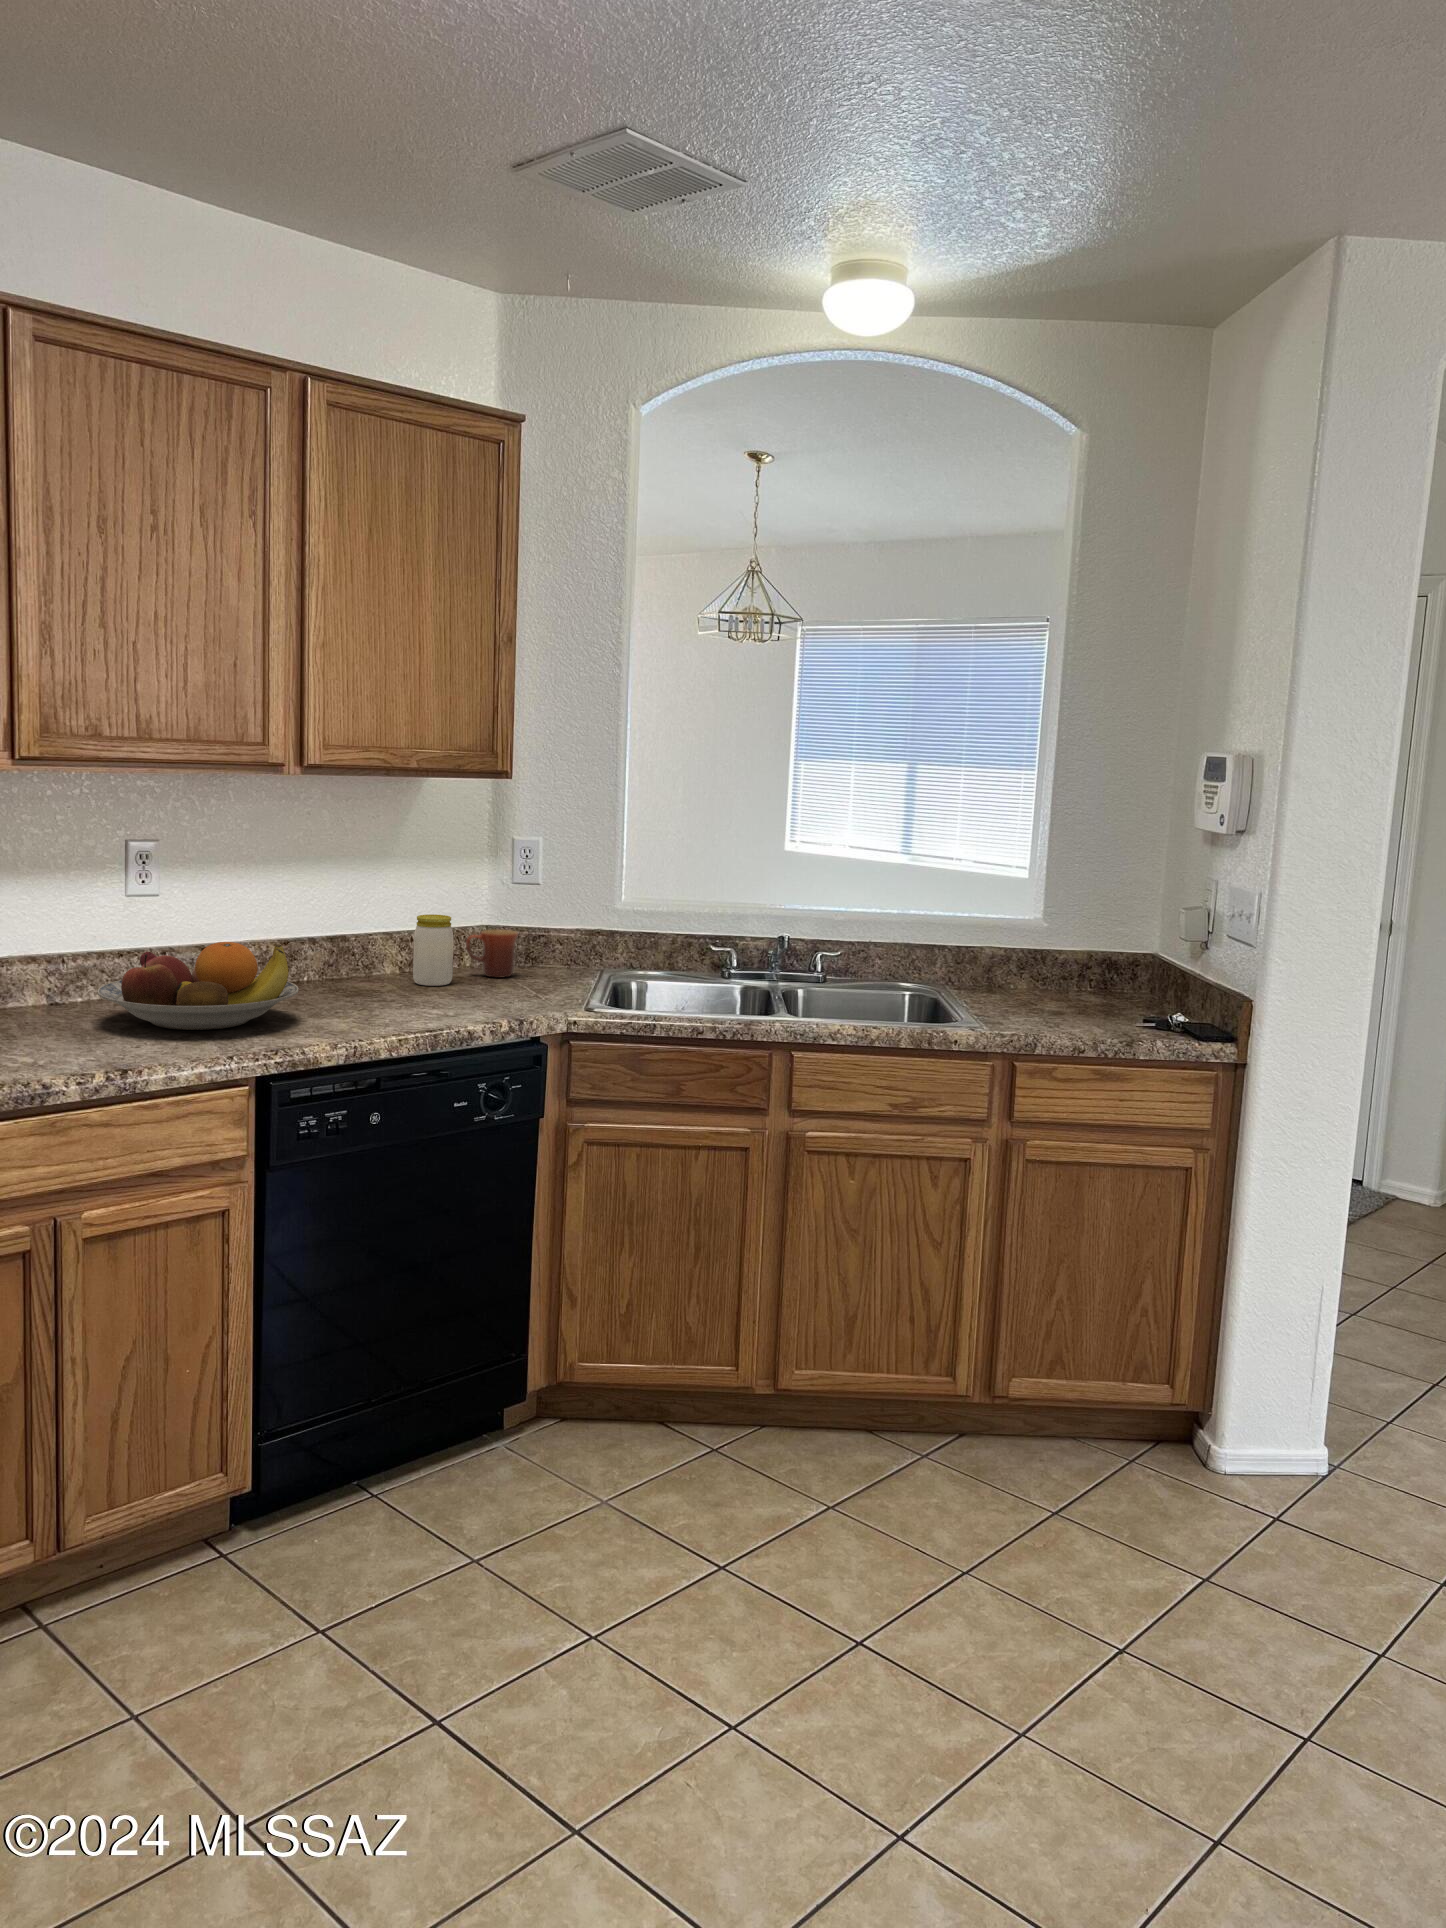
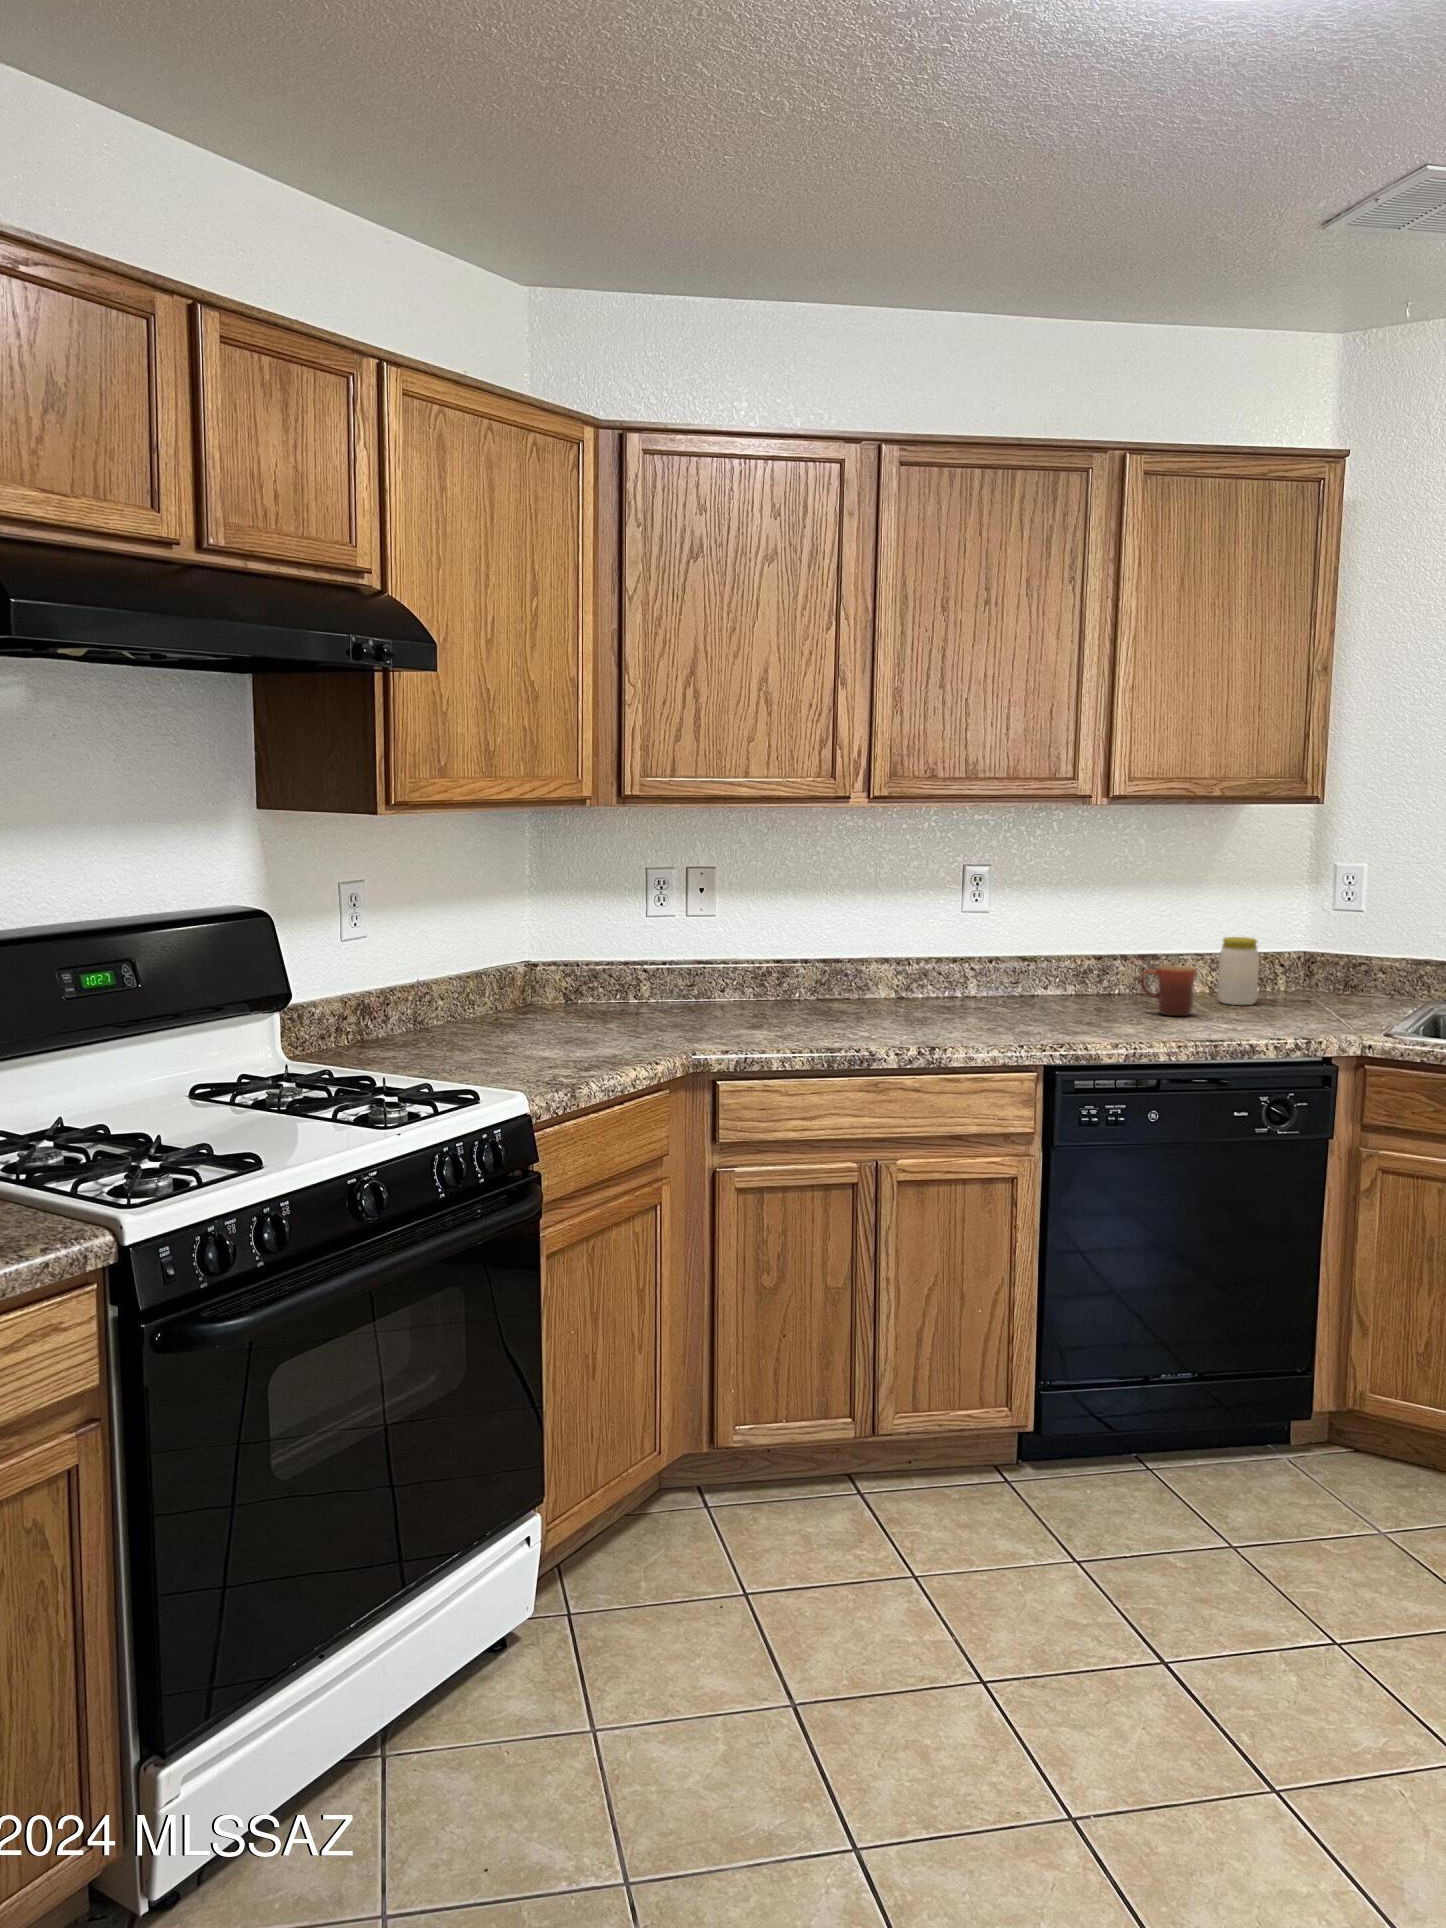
mug: present [466,930,518,977] -> present [1140,966,1197,1016]
fruit bowl: present [97,942,299,1030] -> none [929,951,1094,1025]

